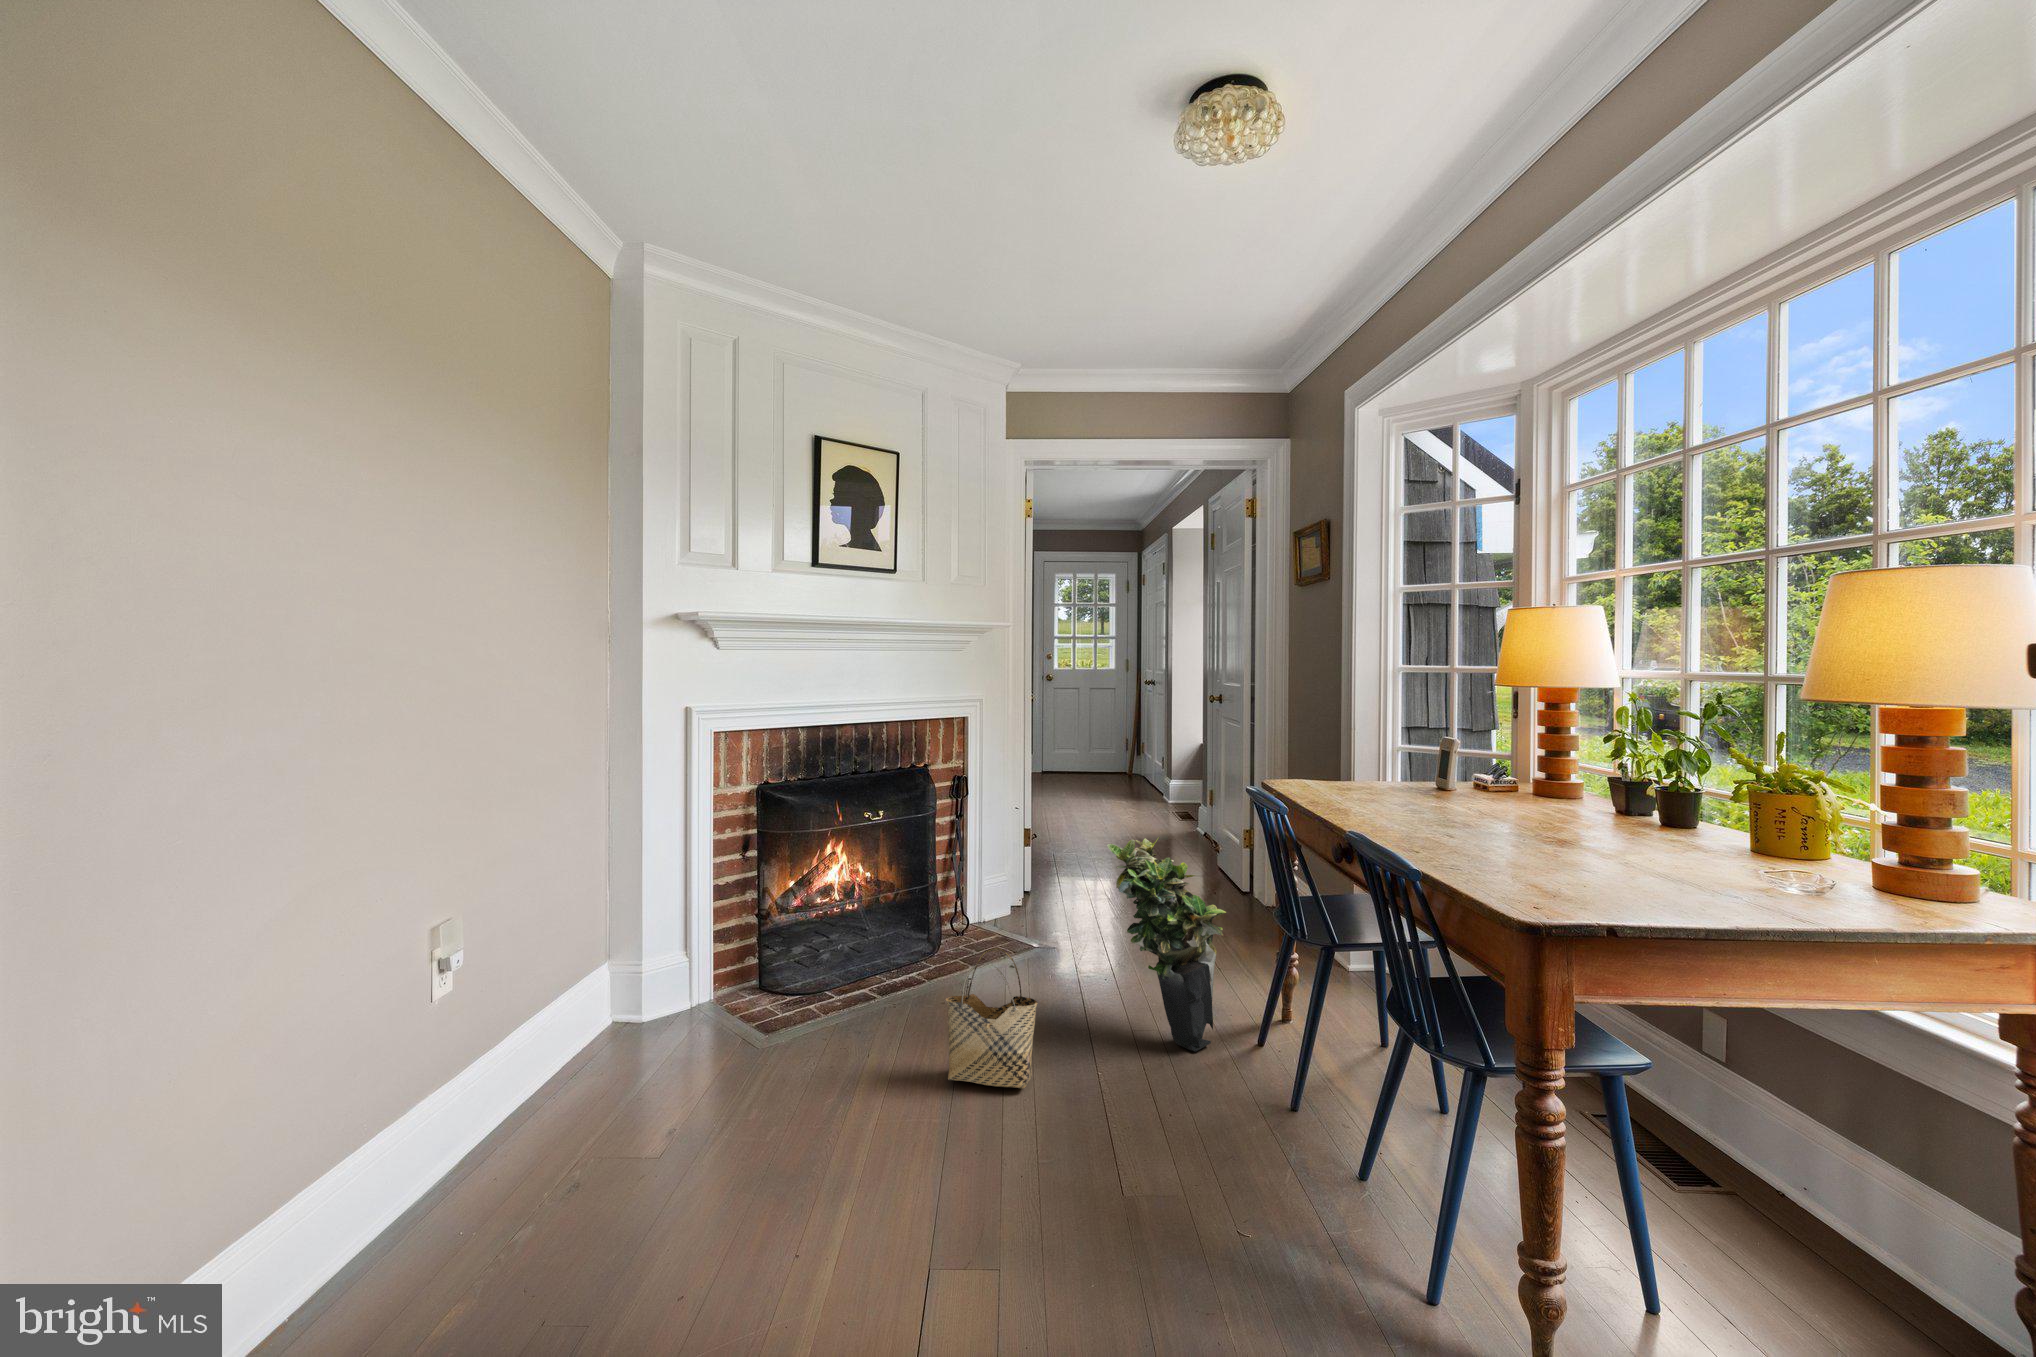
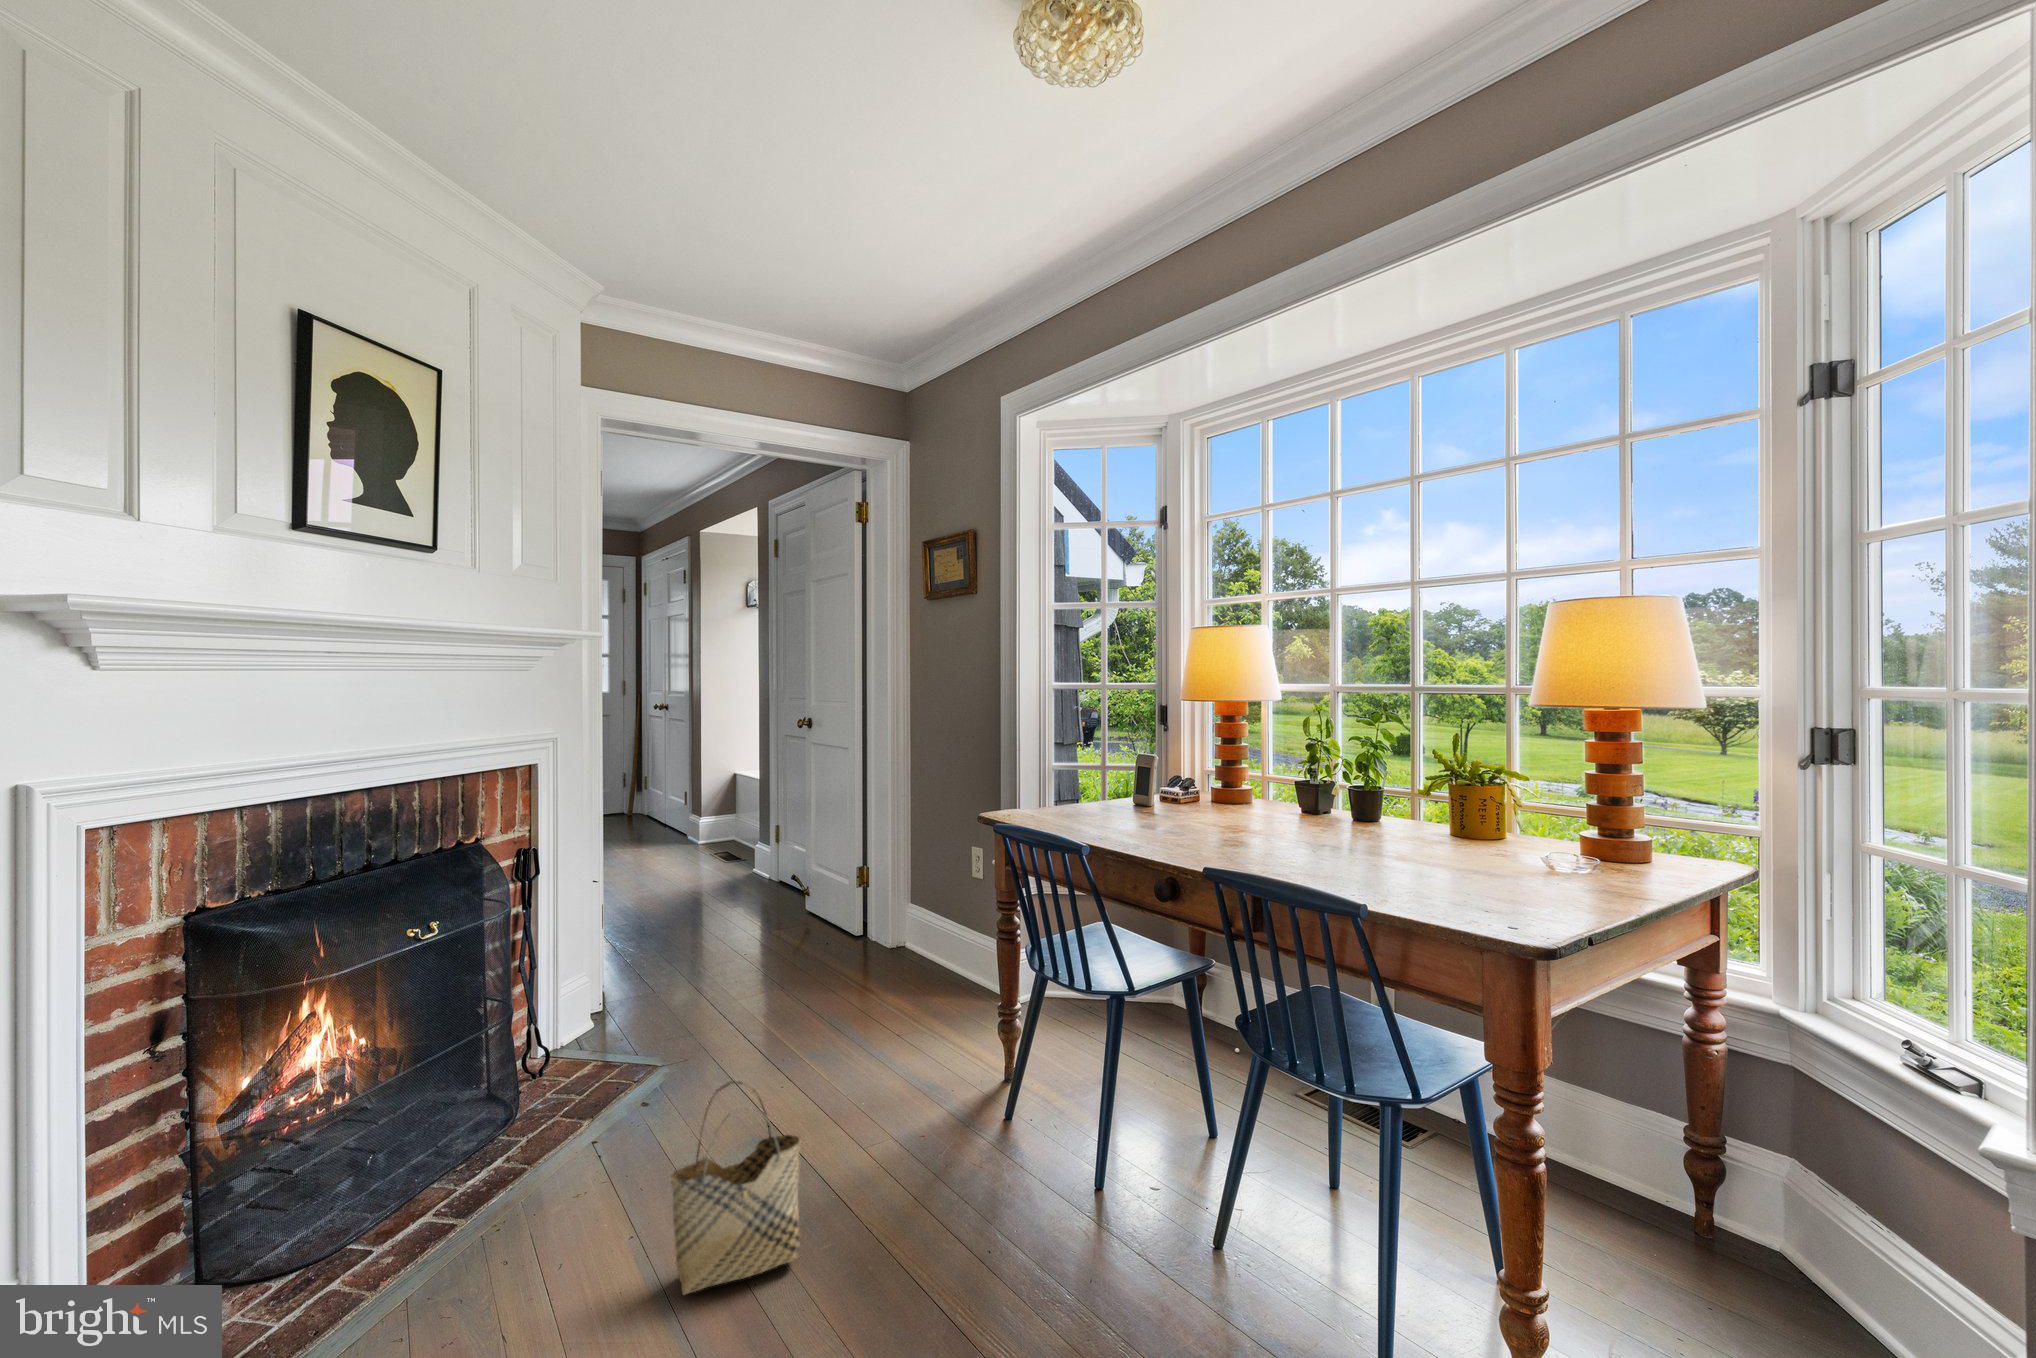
potted plant: present [1107,837,1226,1052] -> none [826,890,970,1131]

